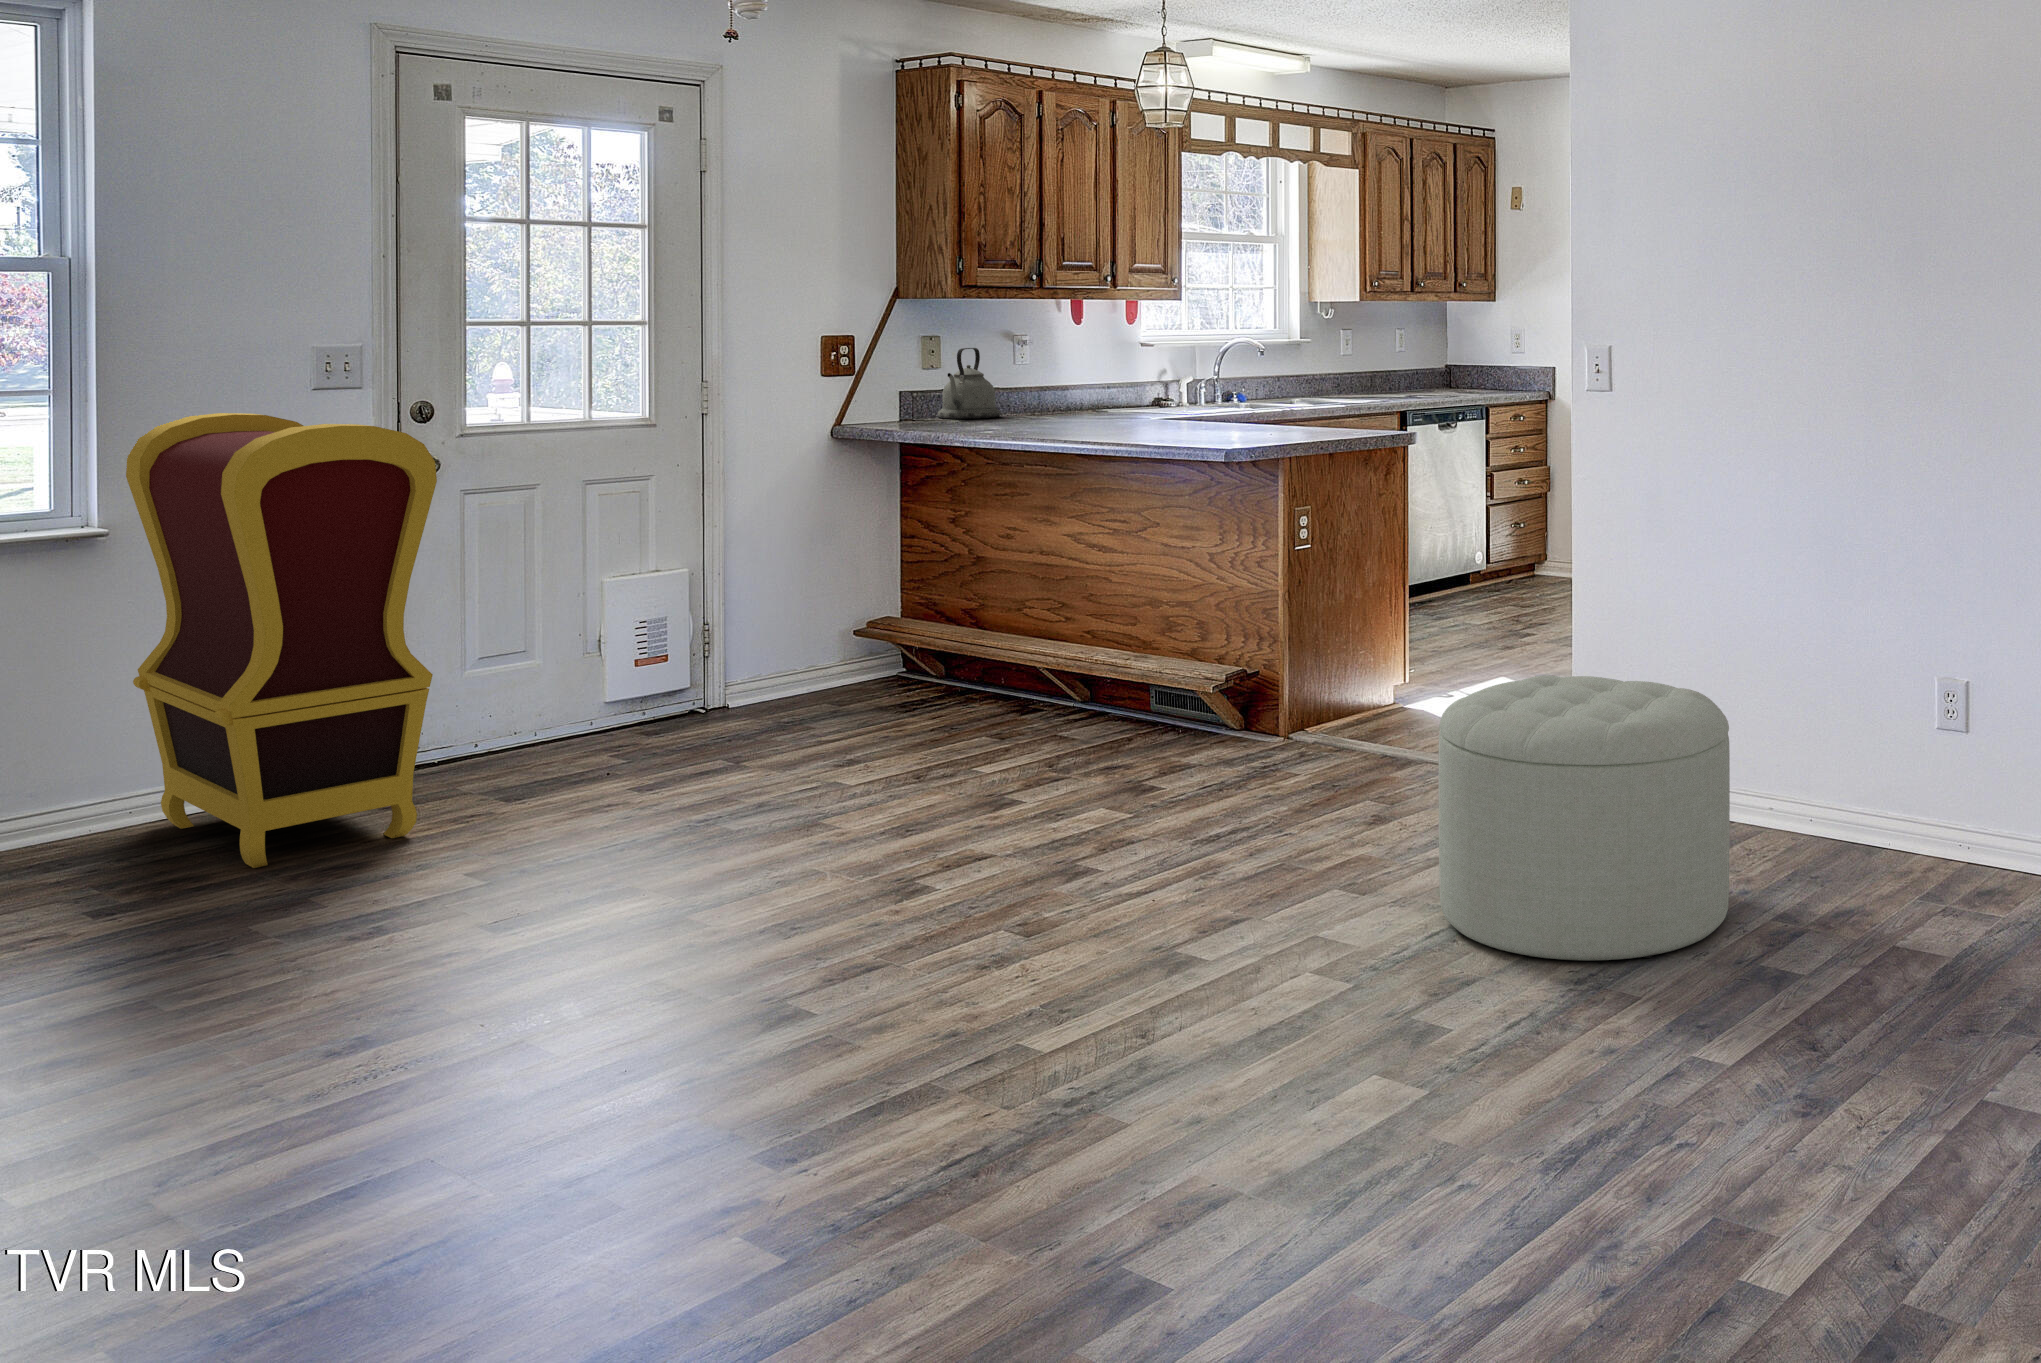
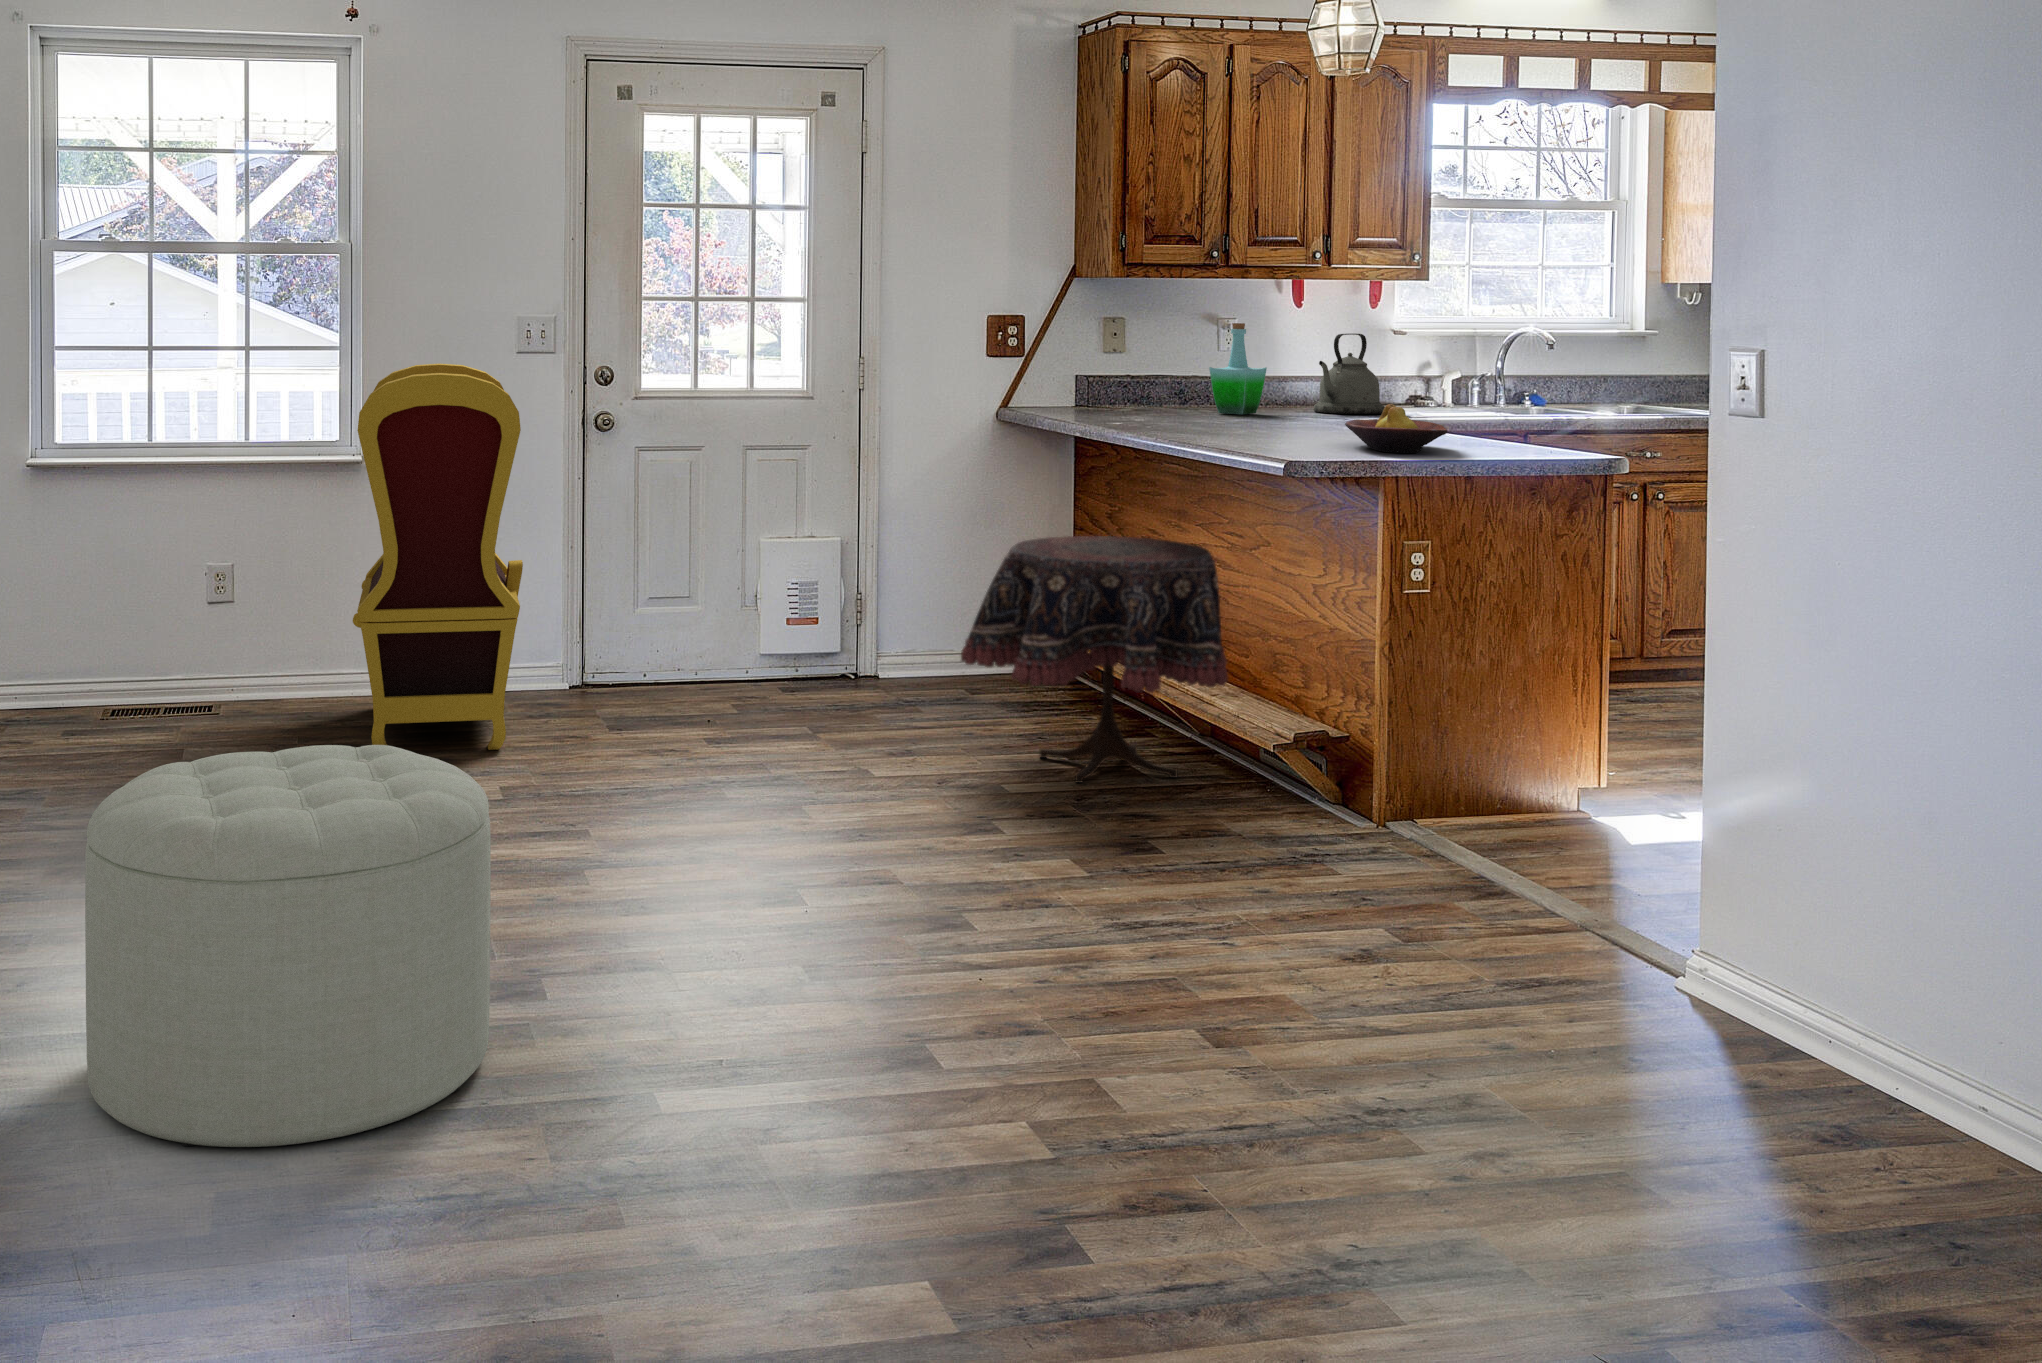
bottle: none [1032,342,1078,422] -> present [1209,323,1267,414]
kettle: present [938,348,1001,419] -> present [1313,333,1385,414]
fruit bowl: none [1221,407,1312,445] -> present [1345,404,1447,453]
side table: none [913,535,1159,755] -> present [961,536,1228,783]
ottoman: present [1438,676,1730,960] -> present [85,745,491,1147]

